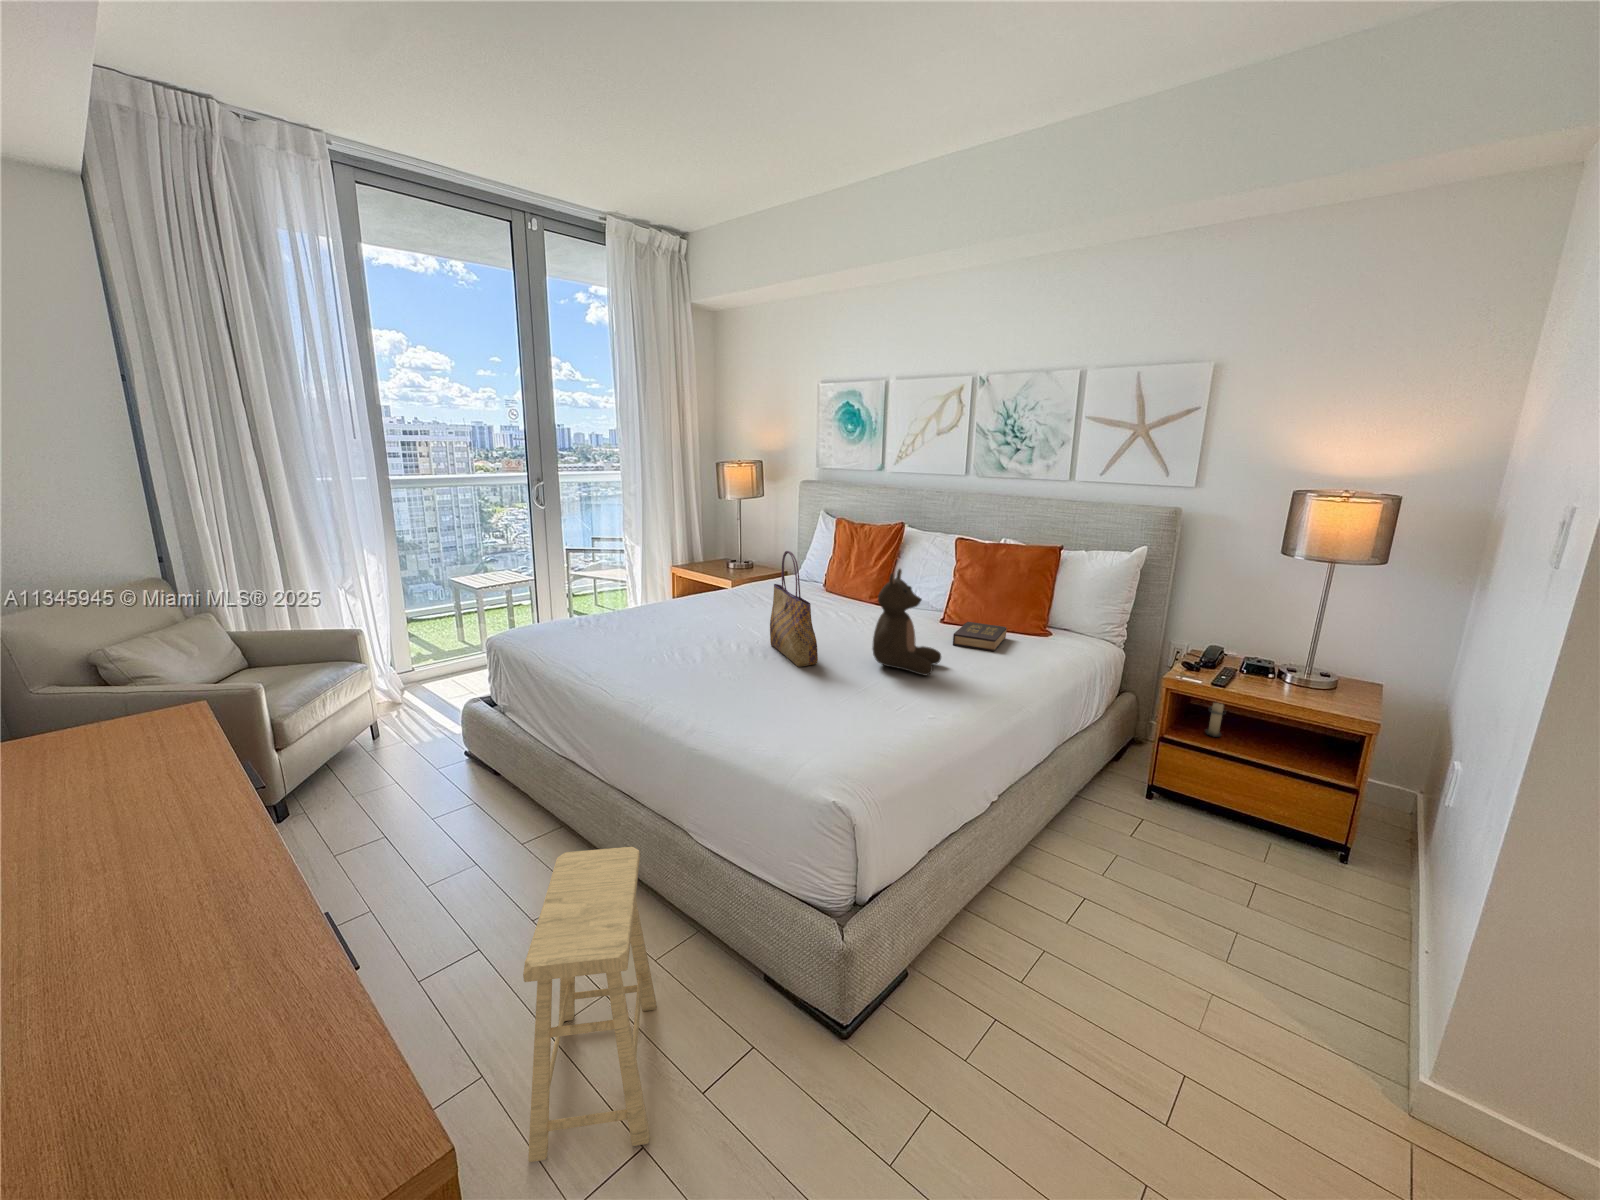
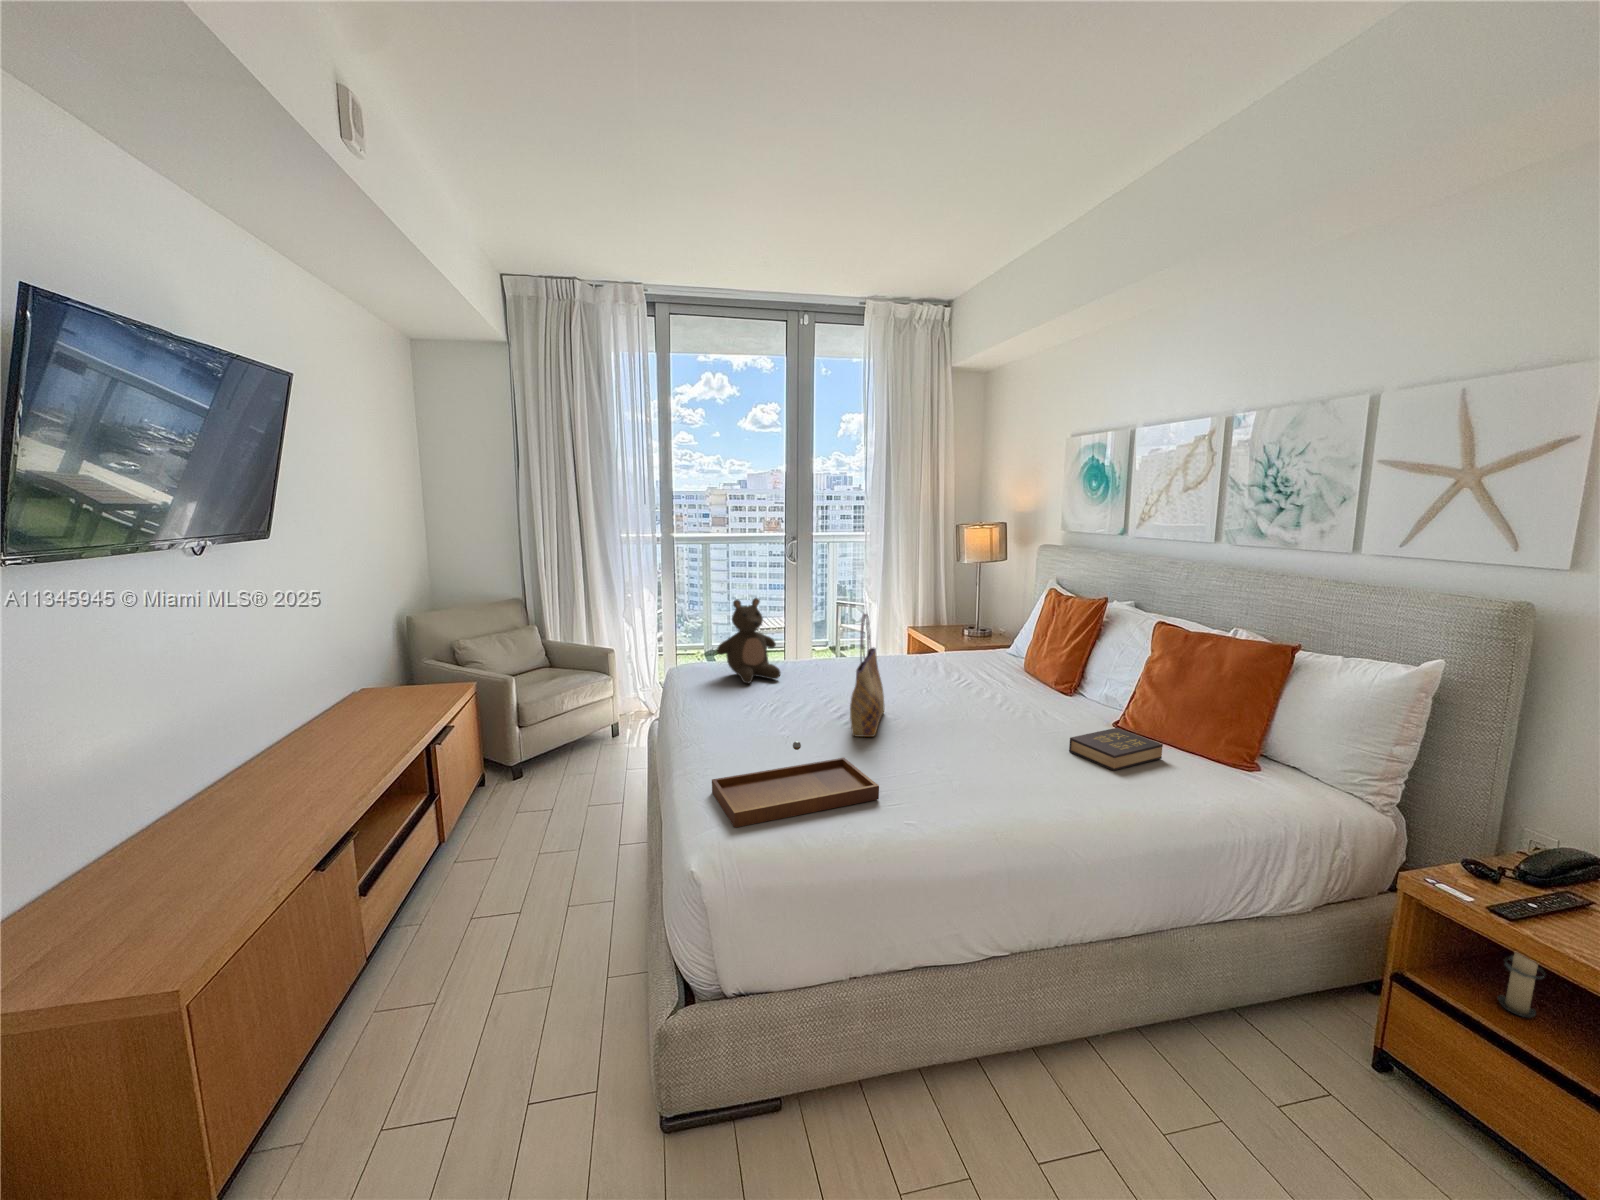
stuffed bear: present [872,569,941,675] -> present [717,598,780,683]
tray: none [768,673,899,759] -> present [712,741,879,828]
footstool: present [523,847,656,1162] -> none [394,838,580,1108]

